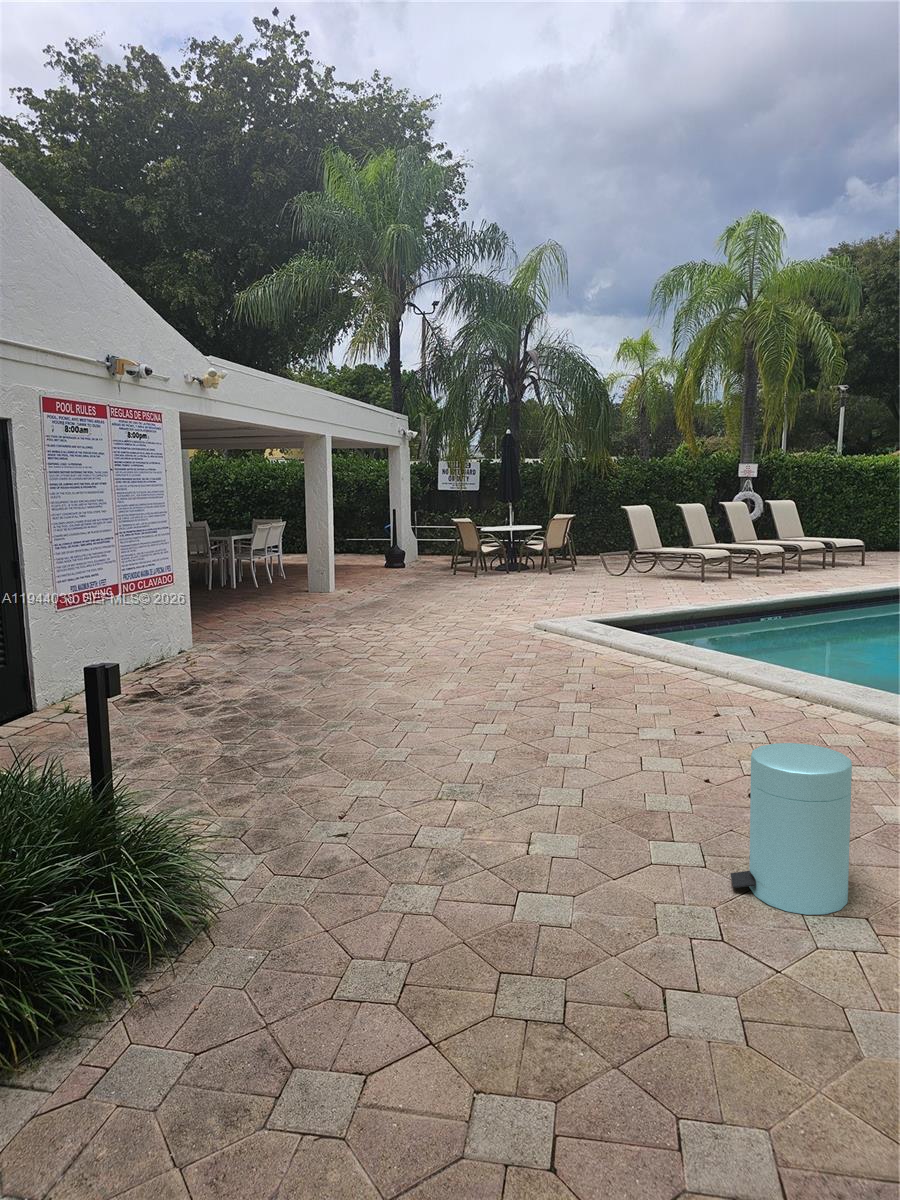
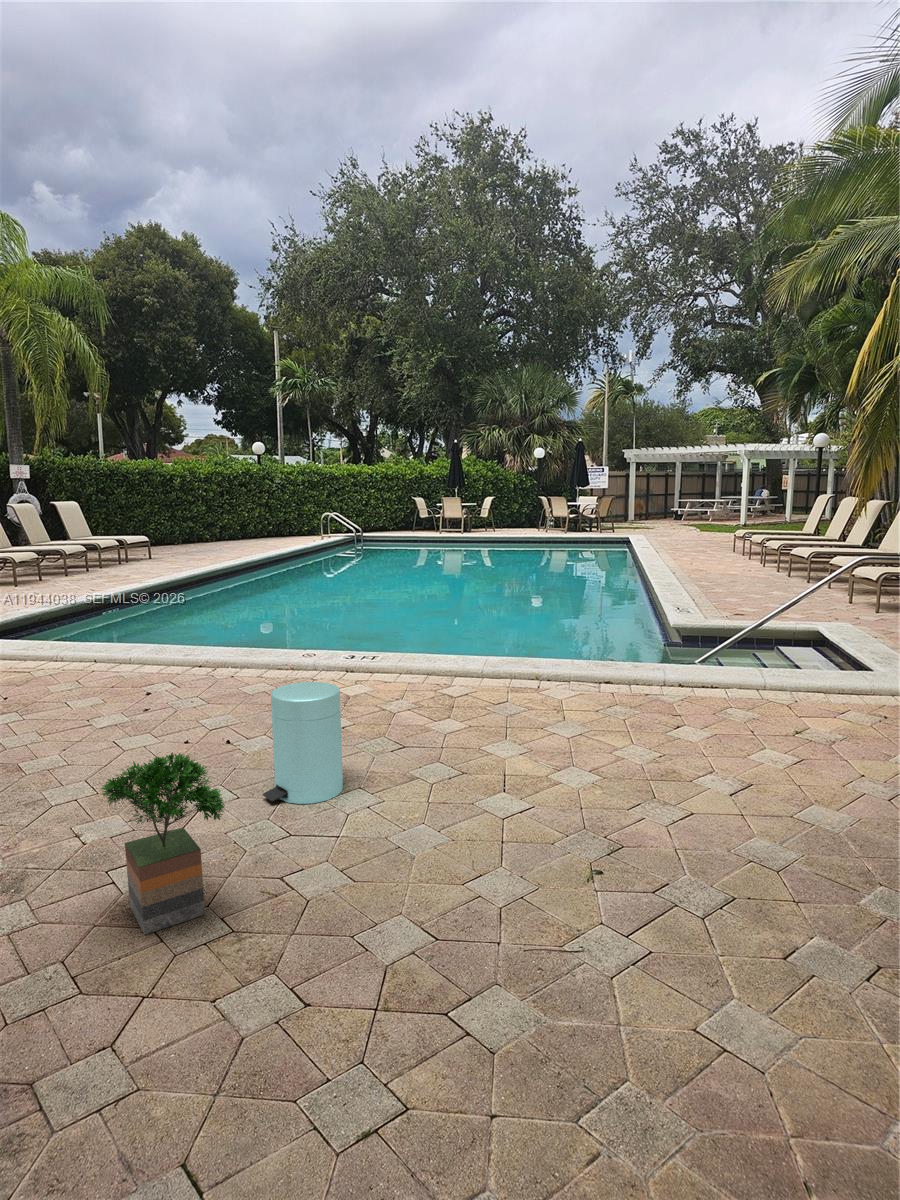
potted tree: none [468,786,591,988] -> present [100,753,224,935]

